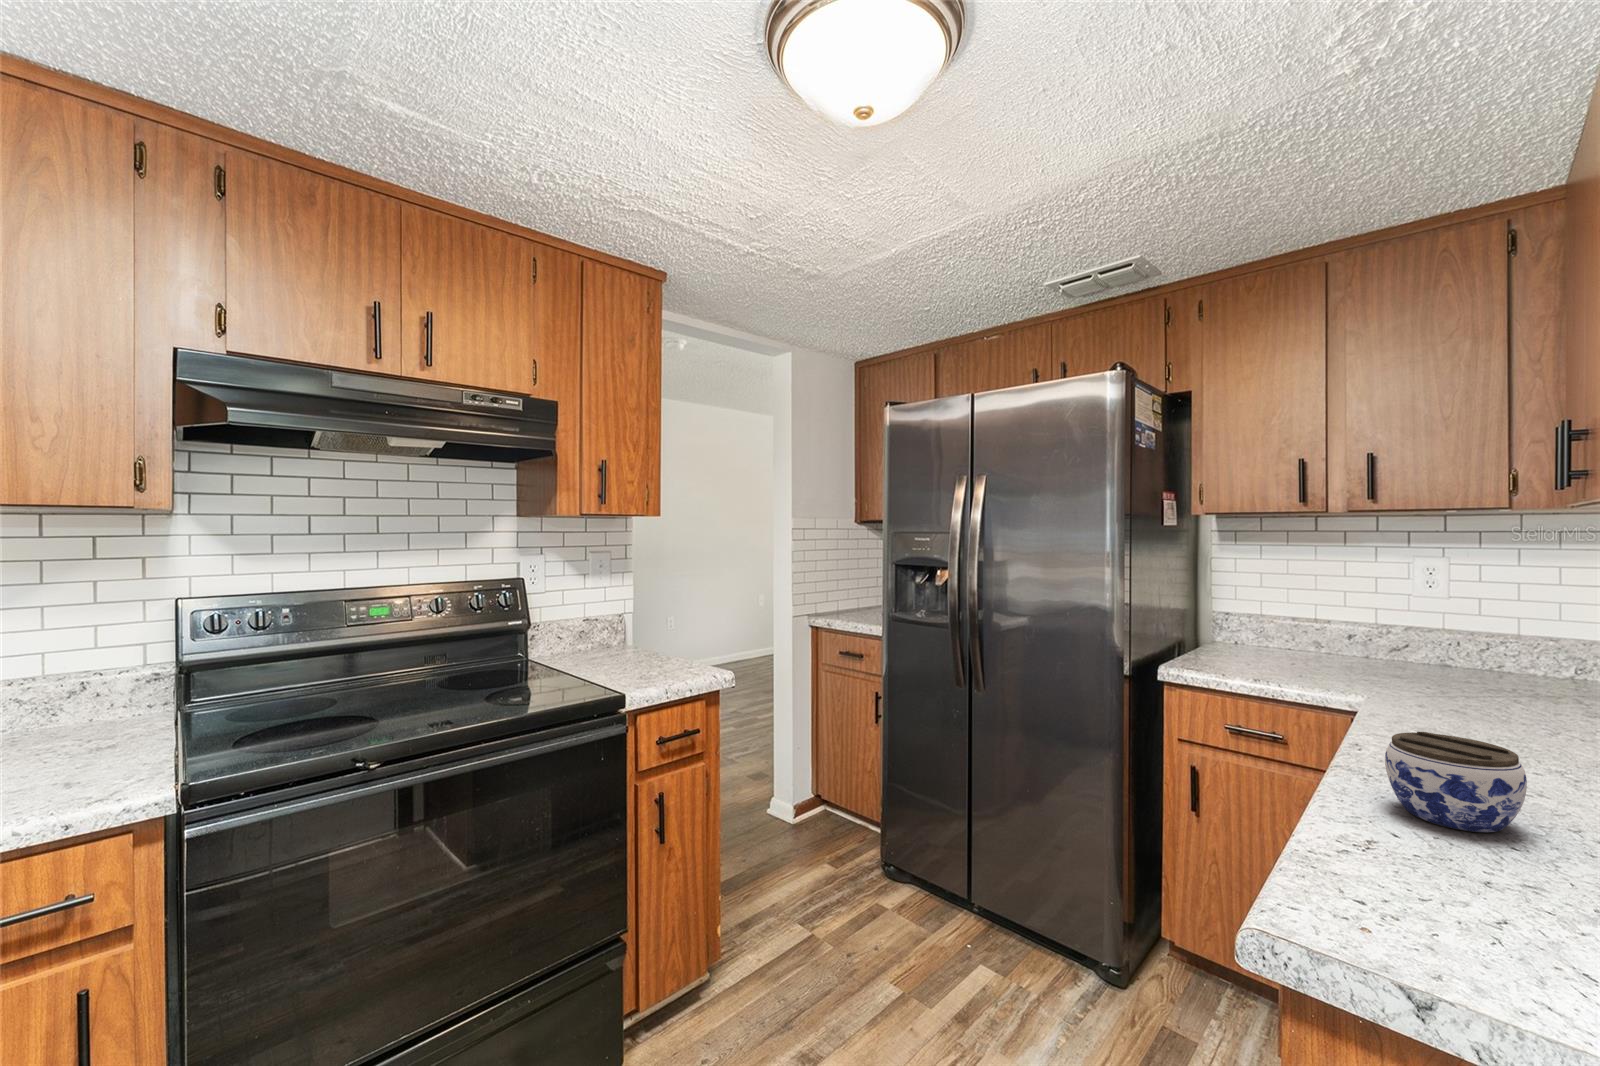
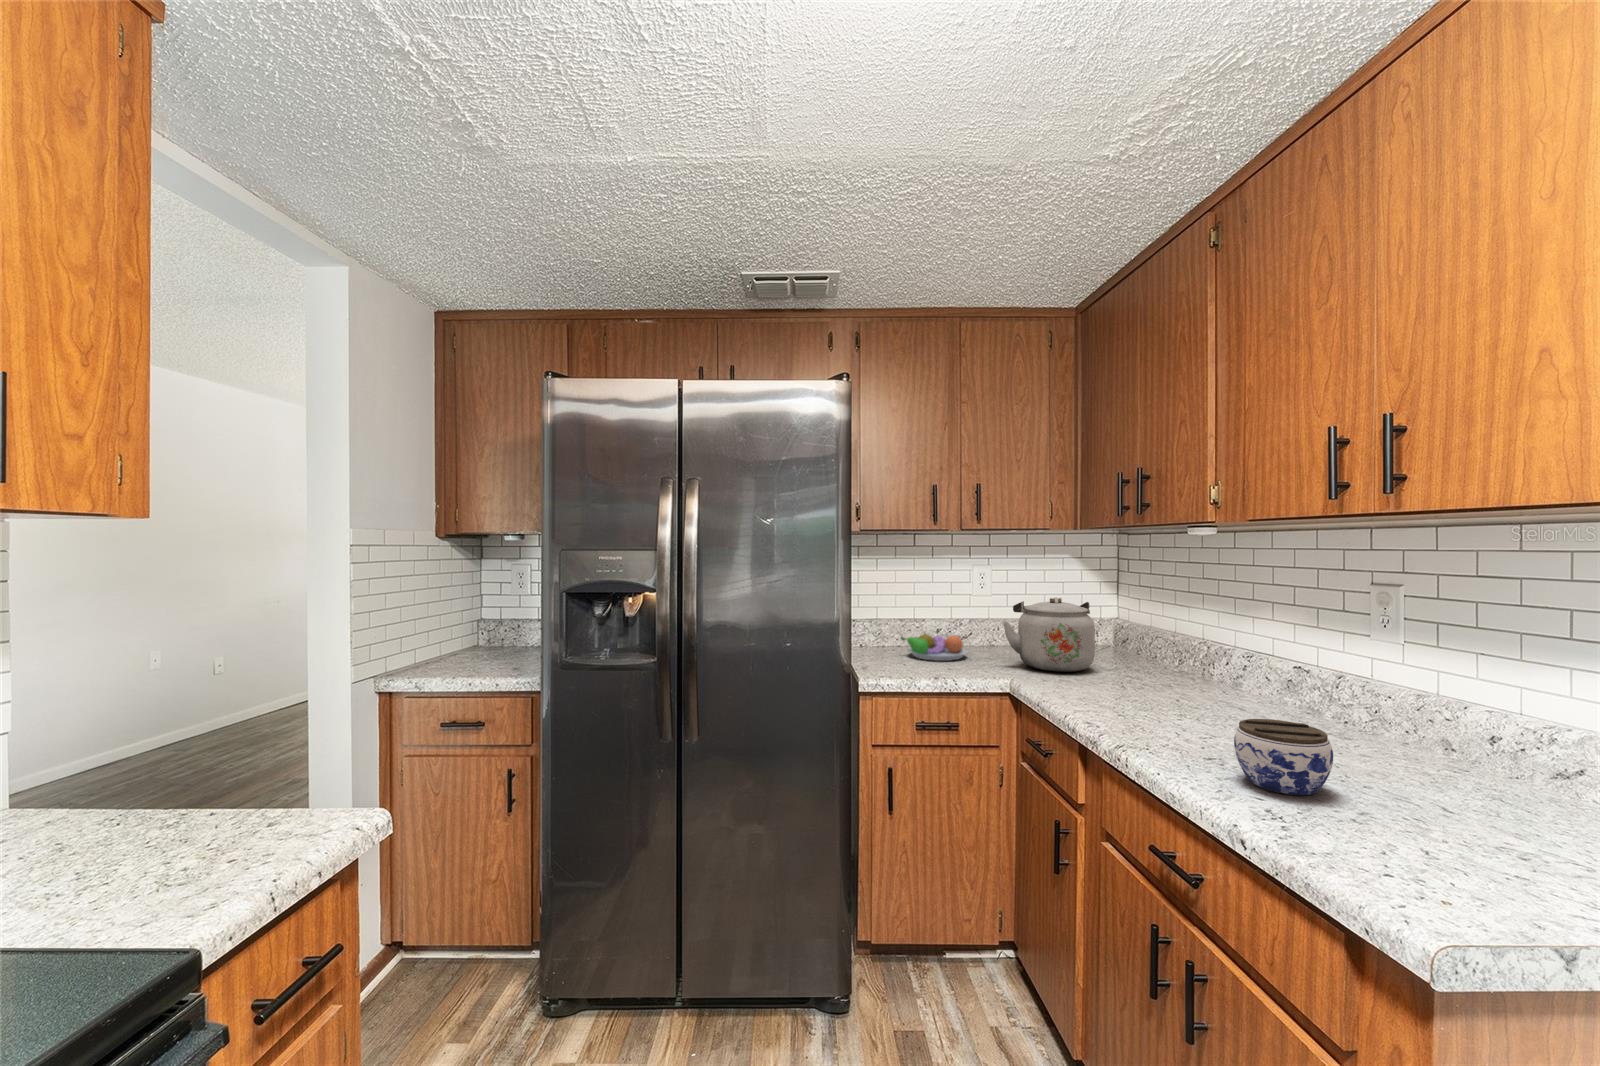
kettle: none [1393,599,1562,702] -> present [1003,597,1095,672]
fruit bowl: none [1273,632,1369,669] -> present [901,632,967,661]

